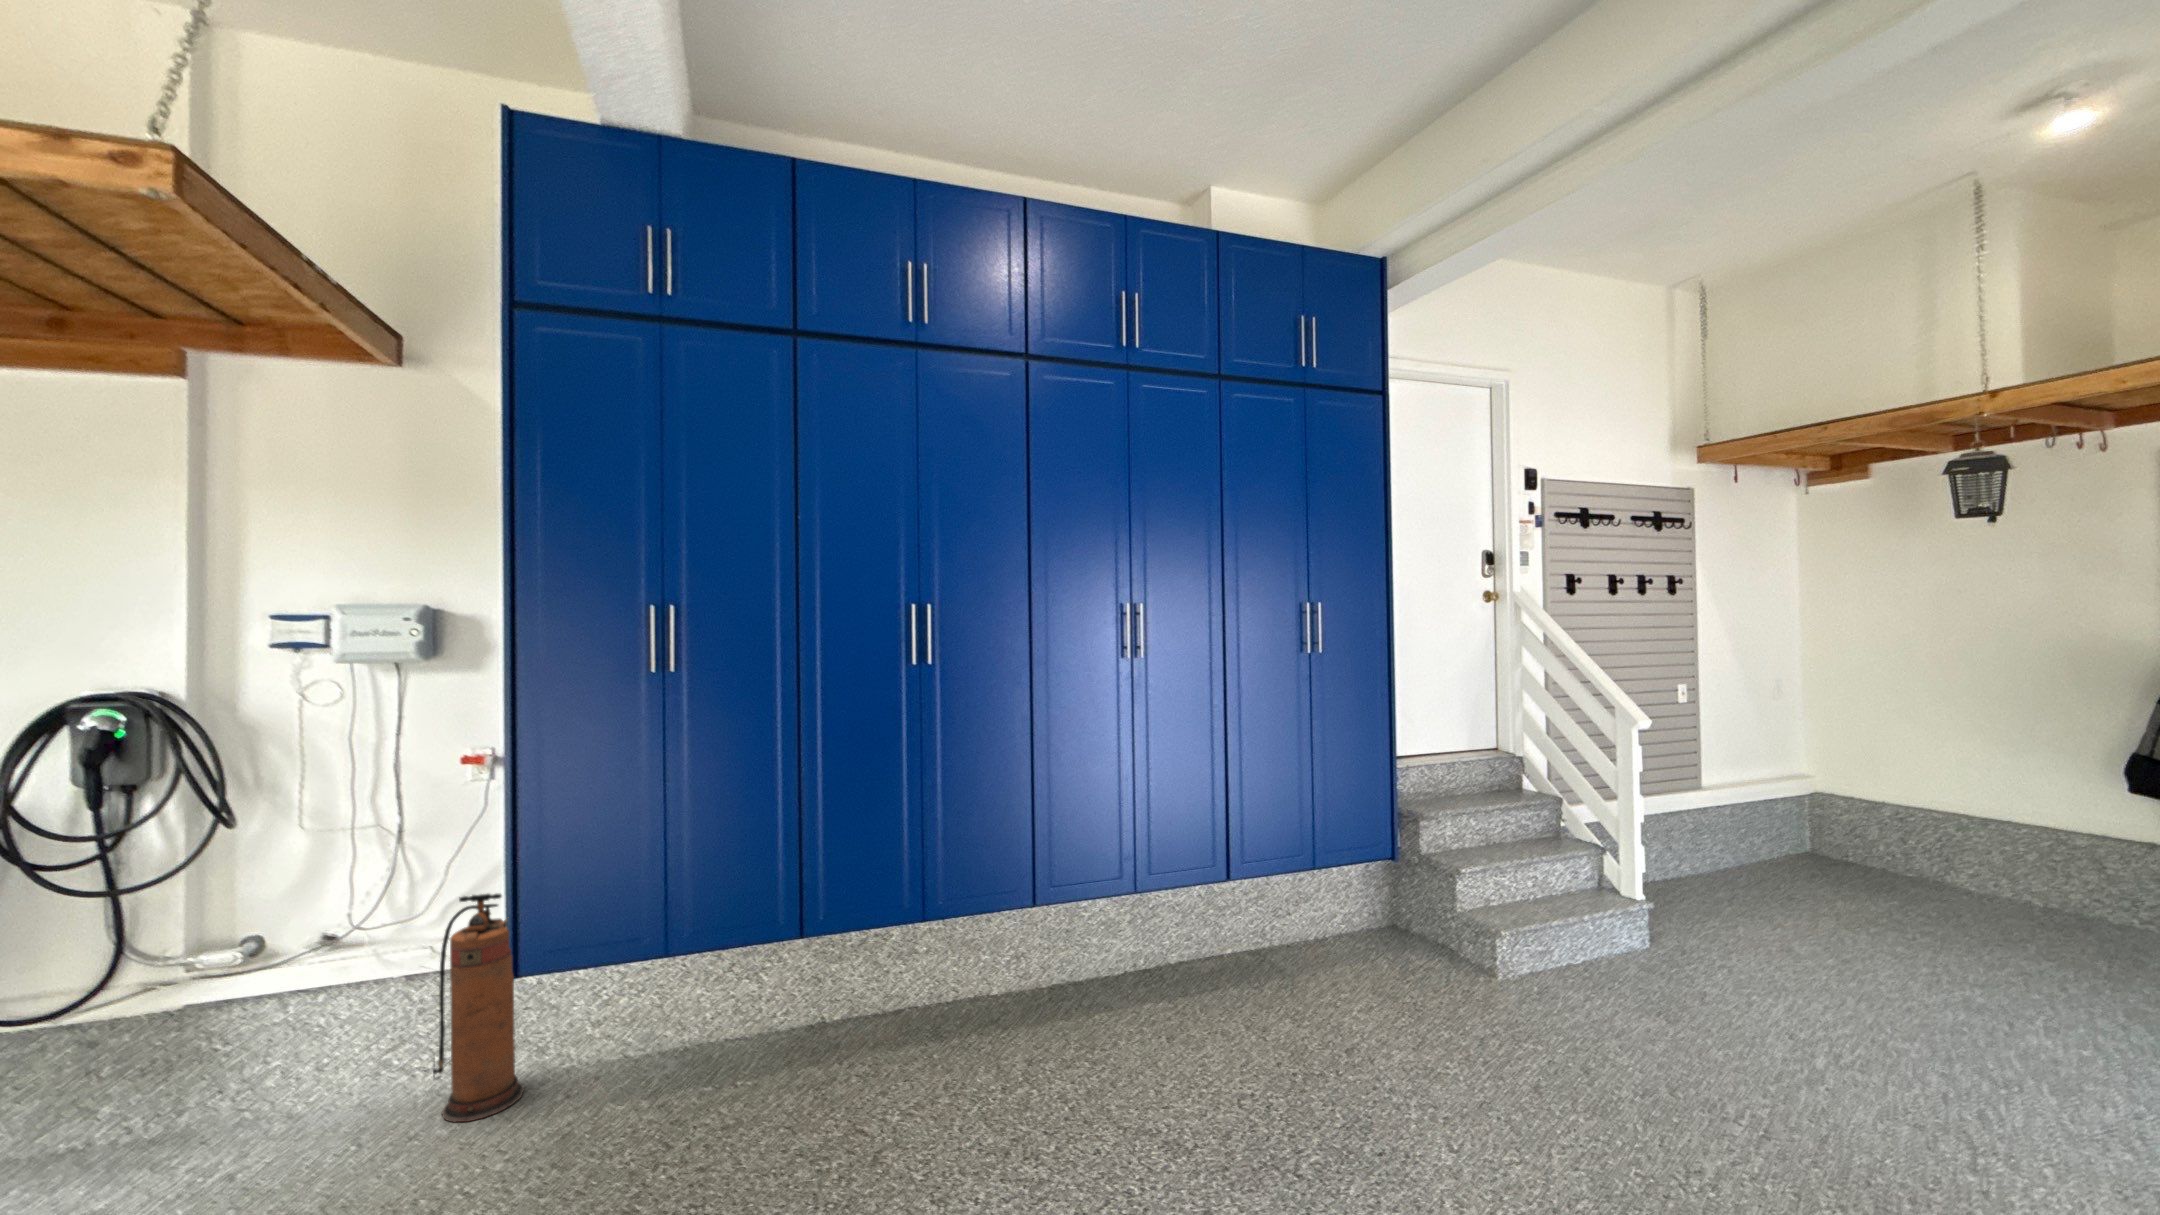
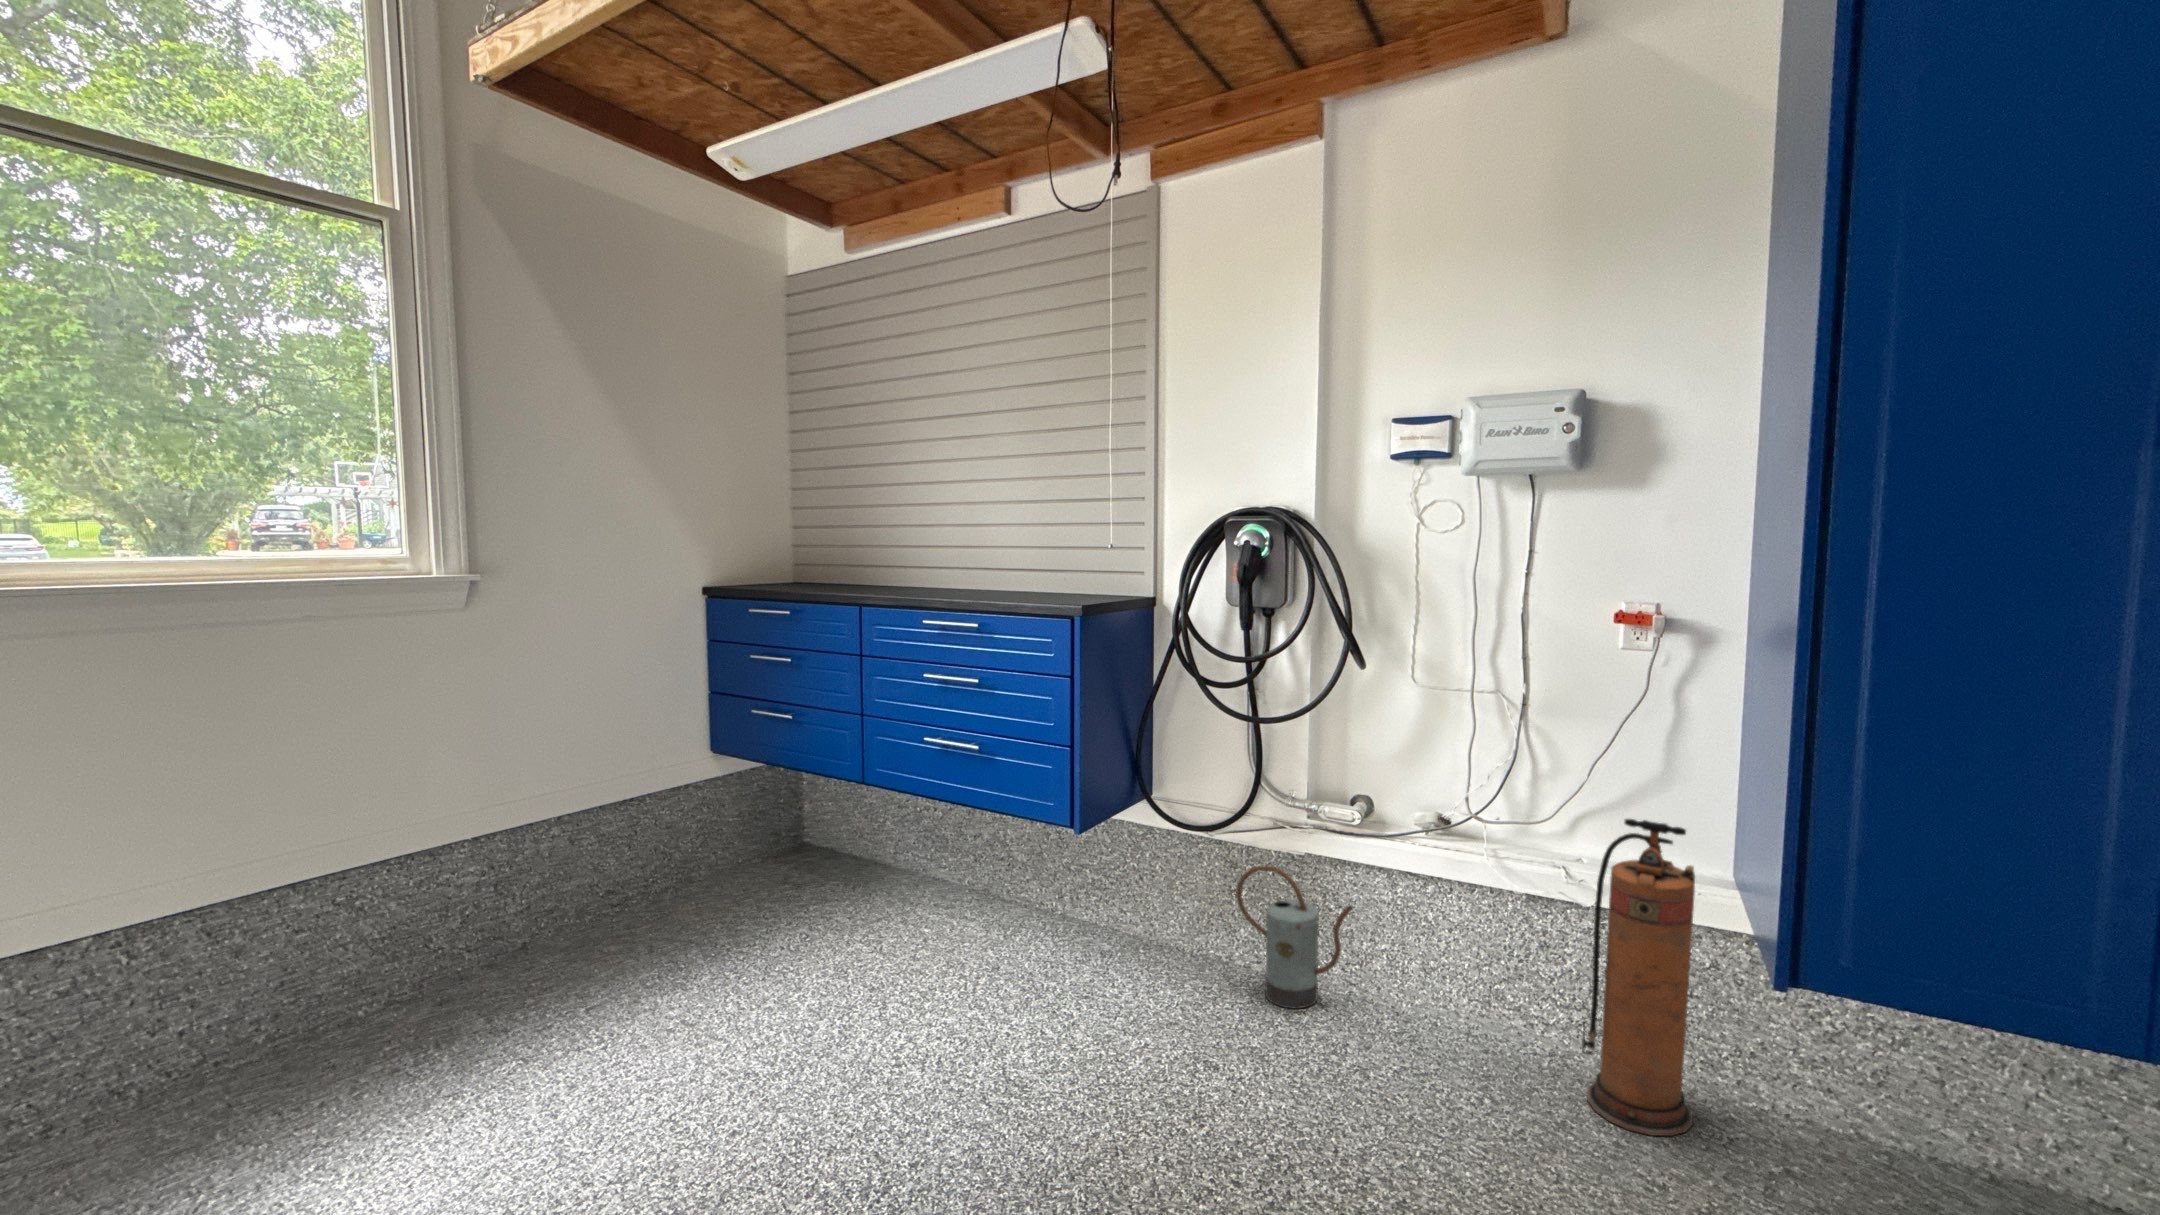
watering can: none [75,1029,226,1164] -> present [1236,866,1353,1009]

